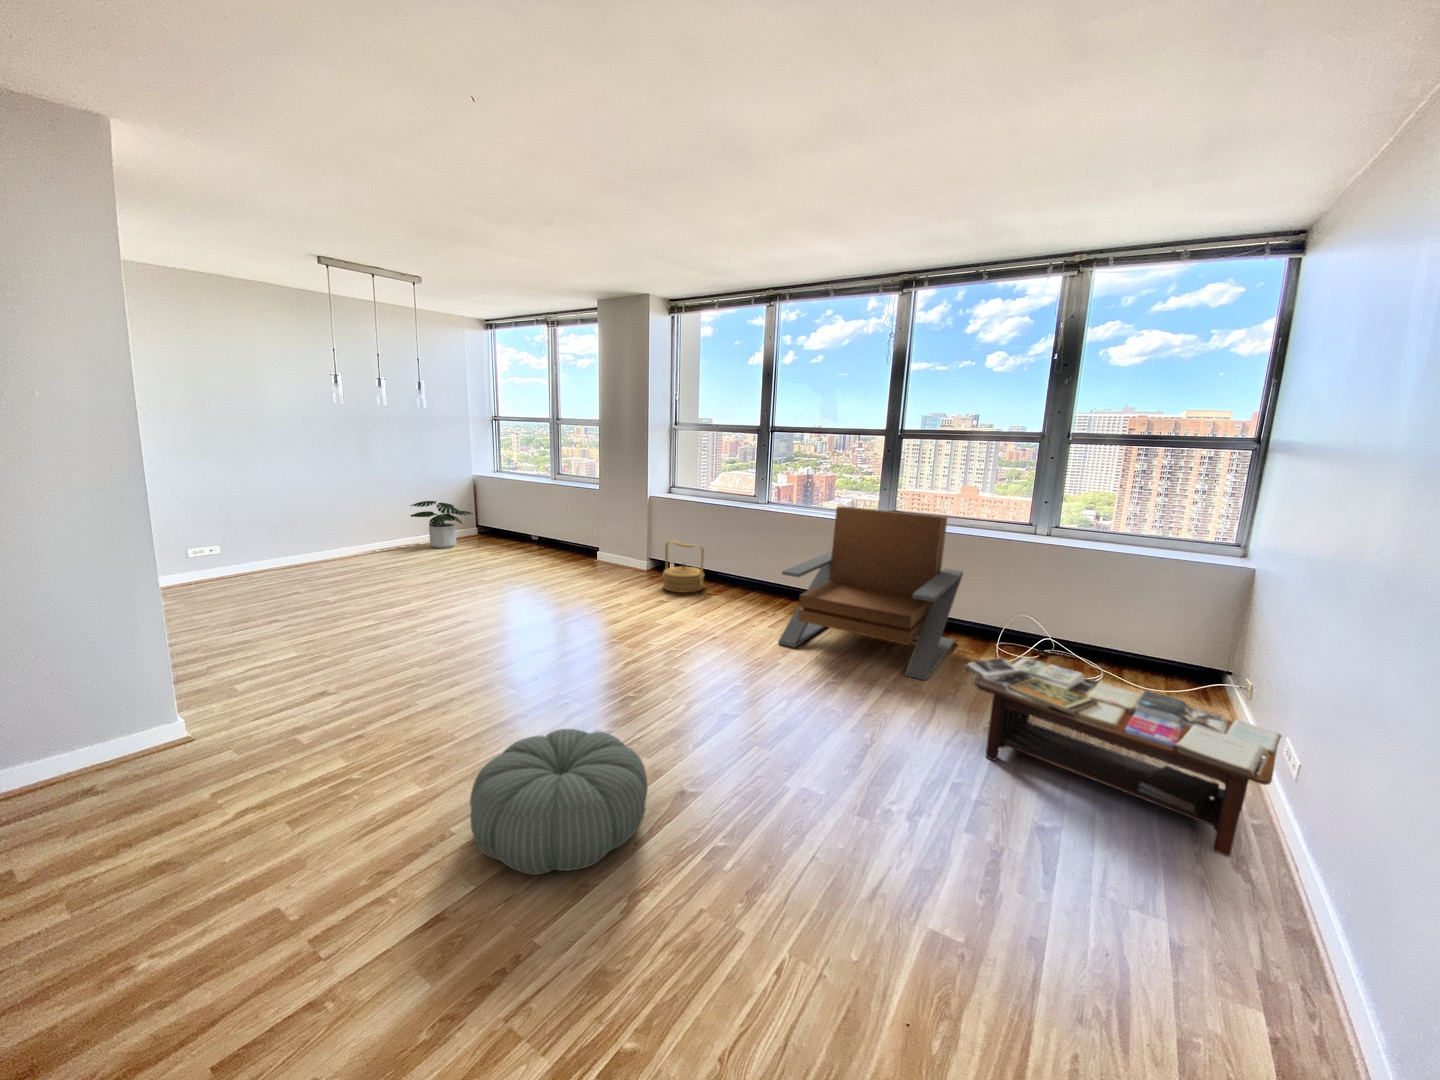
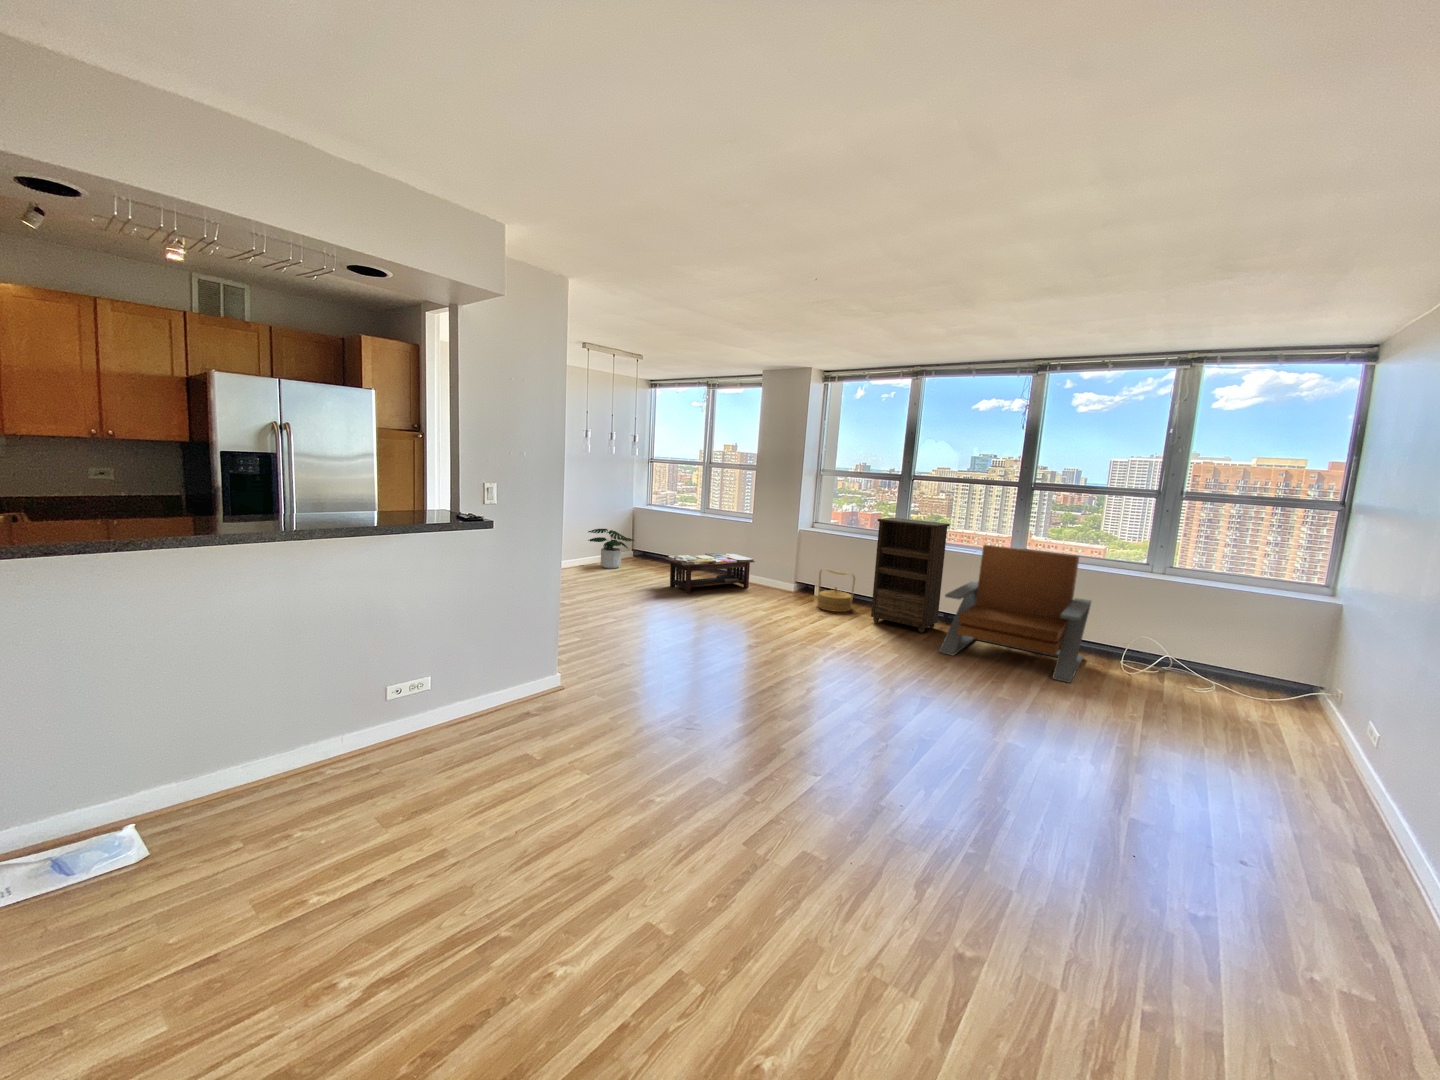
bookshelf: none [716,477,803,616] -> present [871,518,950,633]
coffee table: present [964,657,1281,856] -> present [665,553,755,594]
pouf: present [470,729,648,875] -> none [804,690,921,772]

